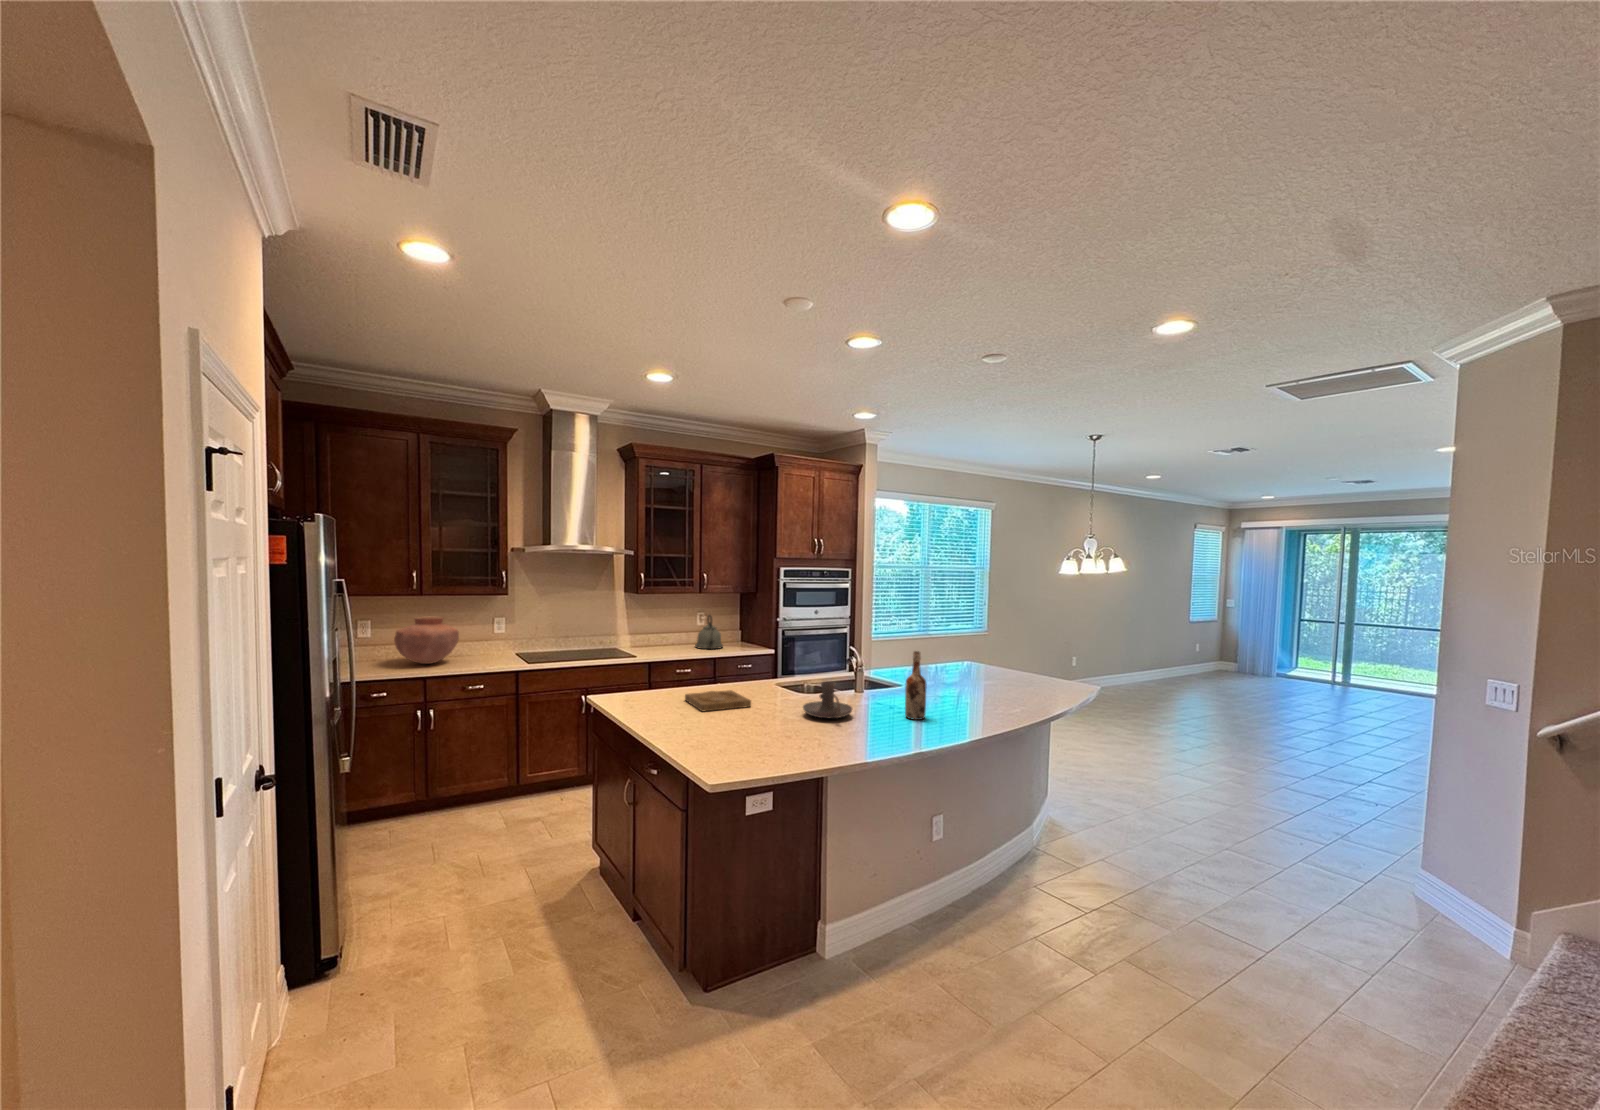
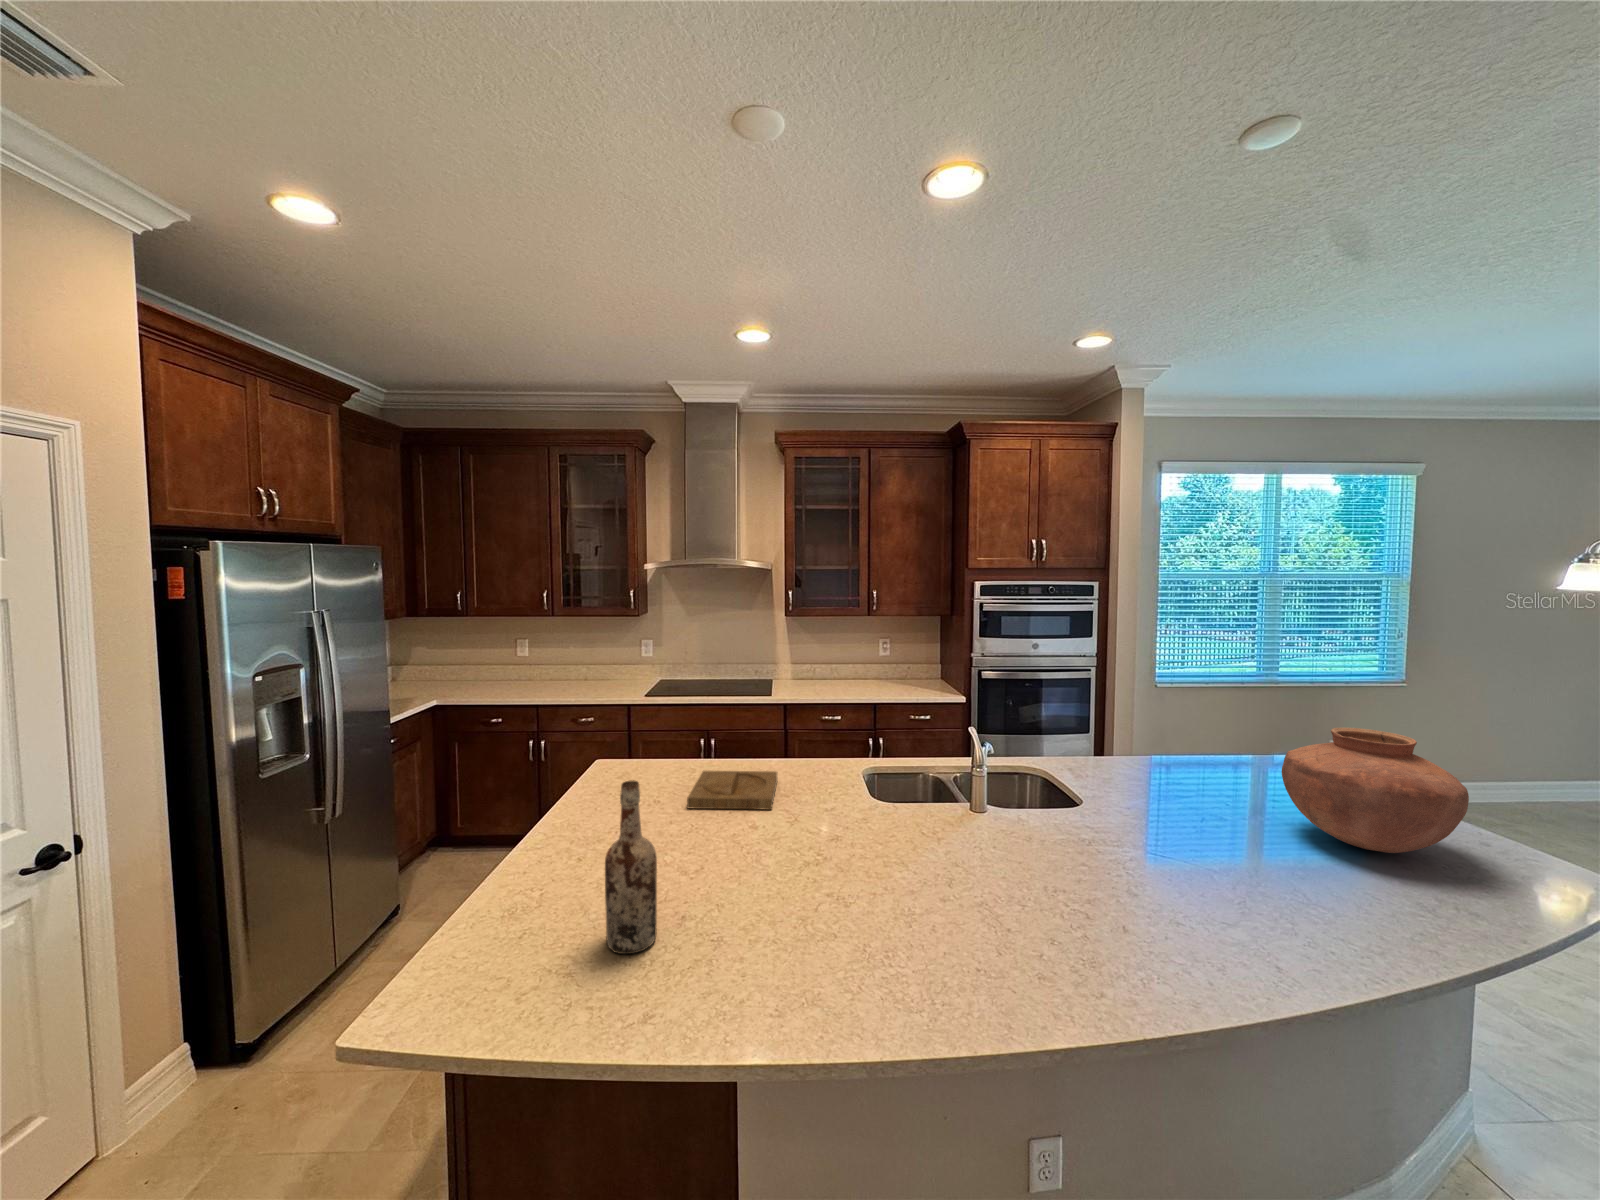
kettle: present [695,615,723,649] -> none [865,645,901,690]
vase: present [394,616,459,664] -> present [1282,727,1469,853]
wine bottle: present [905,651,927,720] -> present [605,780,657,954]
candle holder: present [803,682,852,718] -> none [820,791,914,874]

